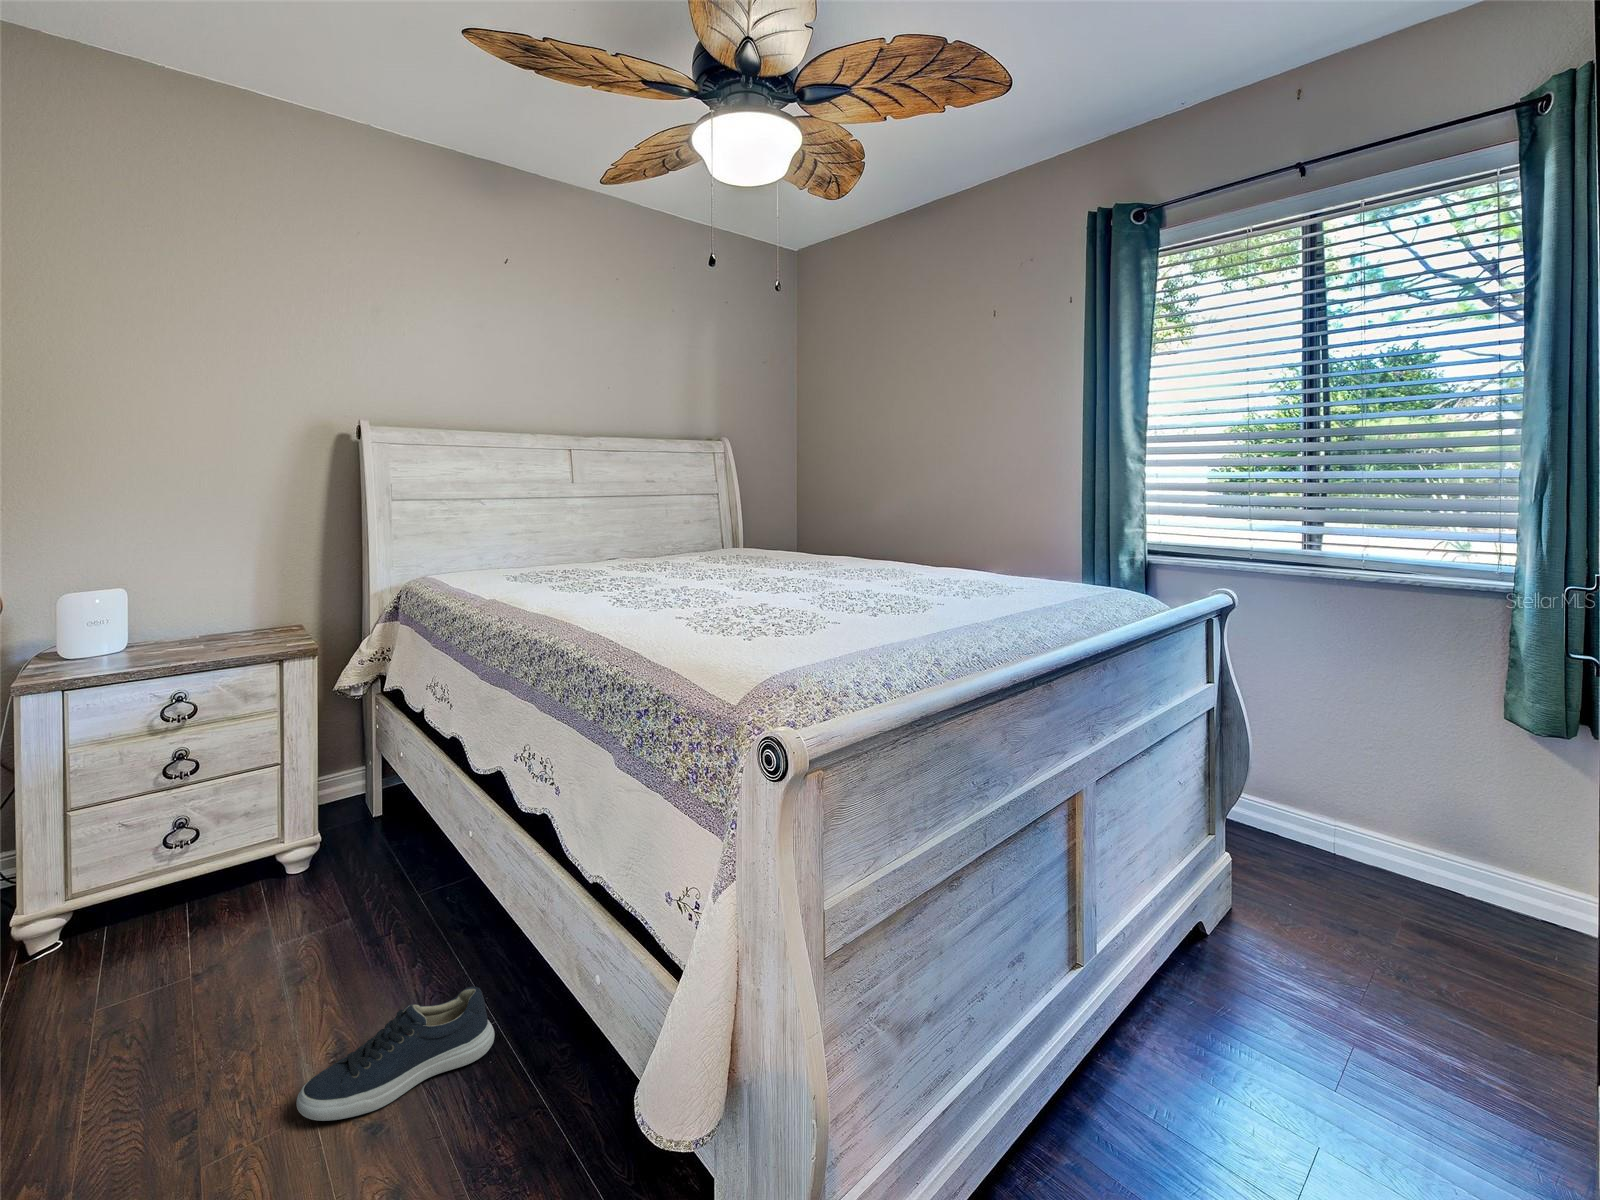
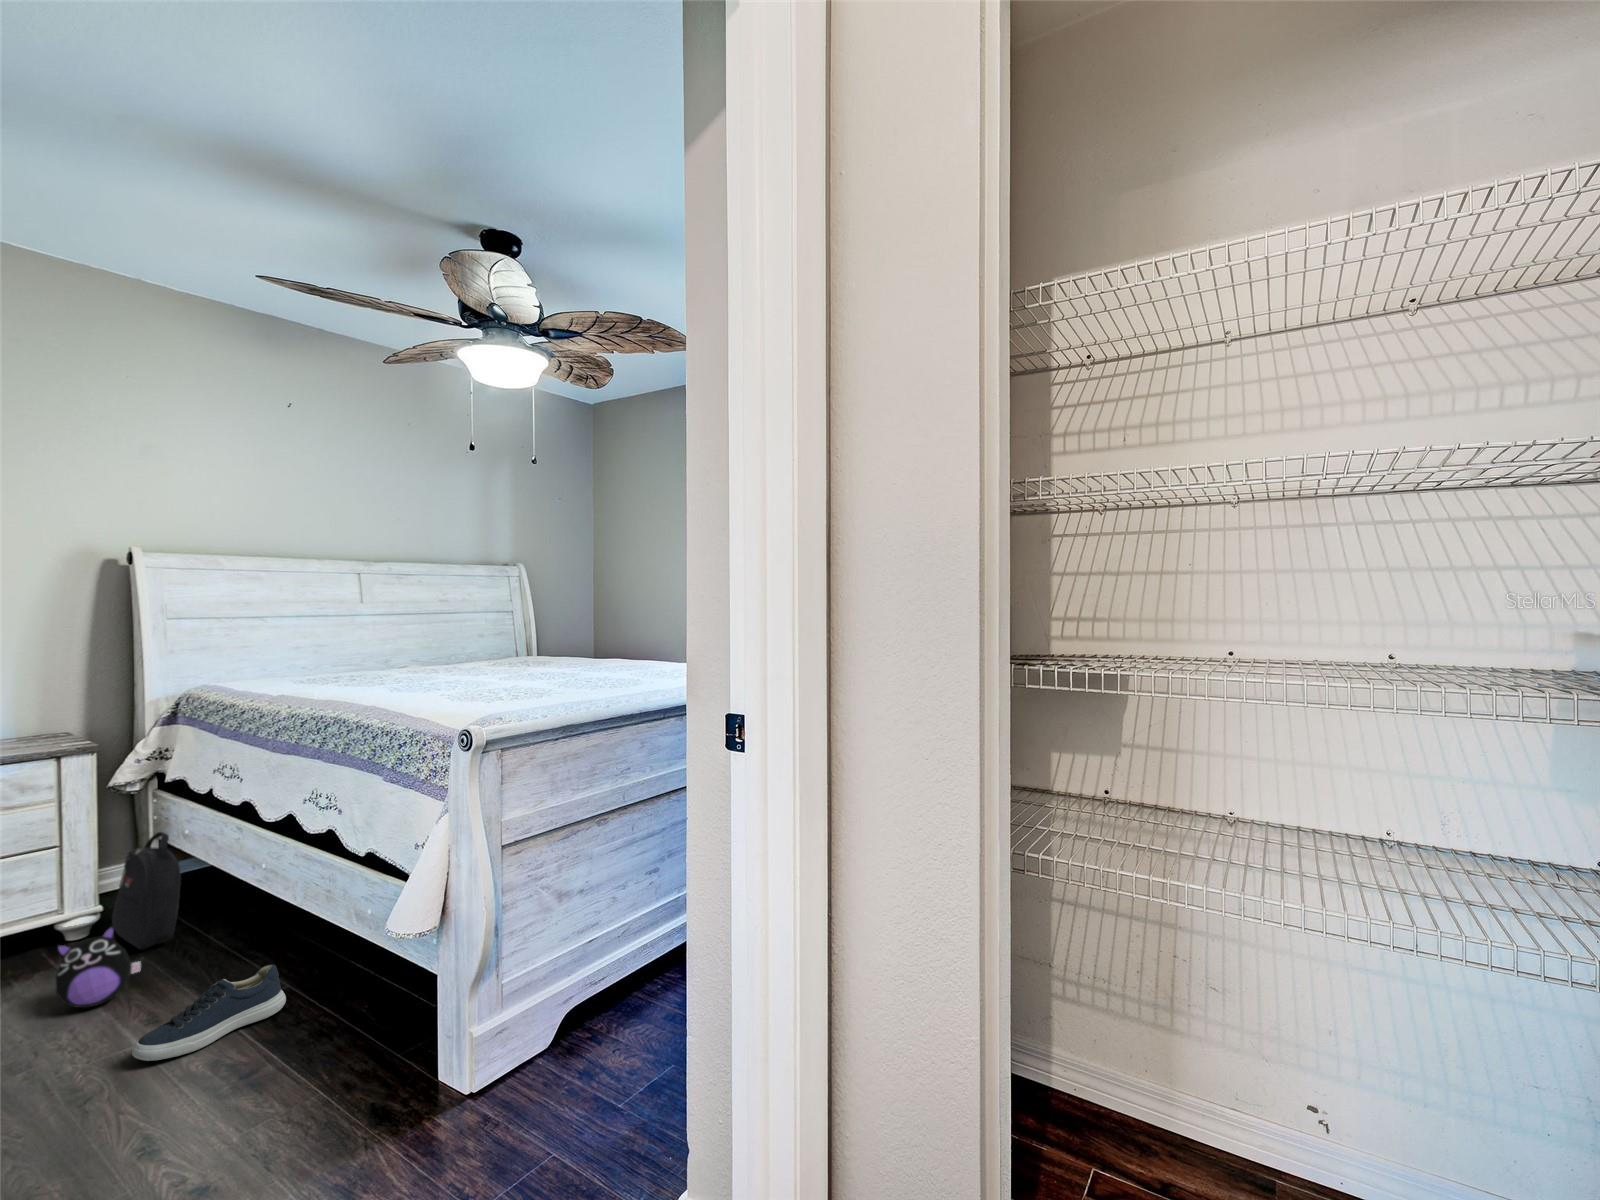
backpack: none [330,758,394,902] -> present [112,832,181,949]
plush toy: none [243,885,340,990] -> present [56,925,140,1008]

